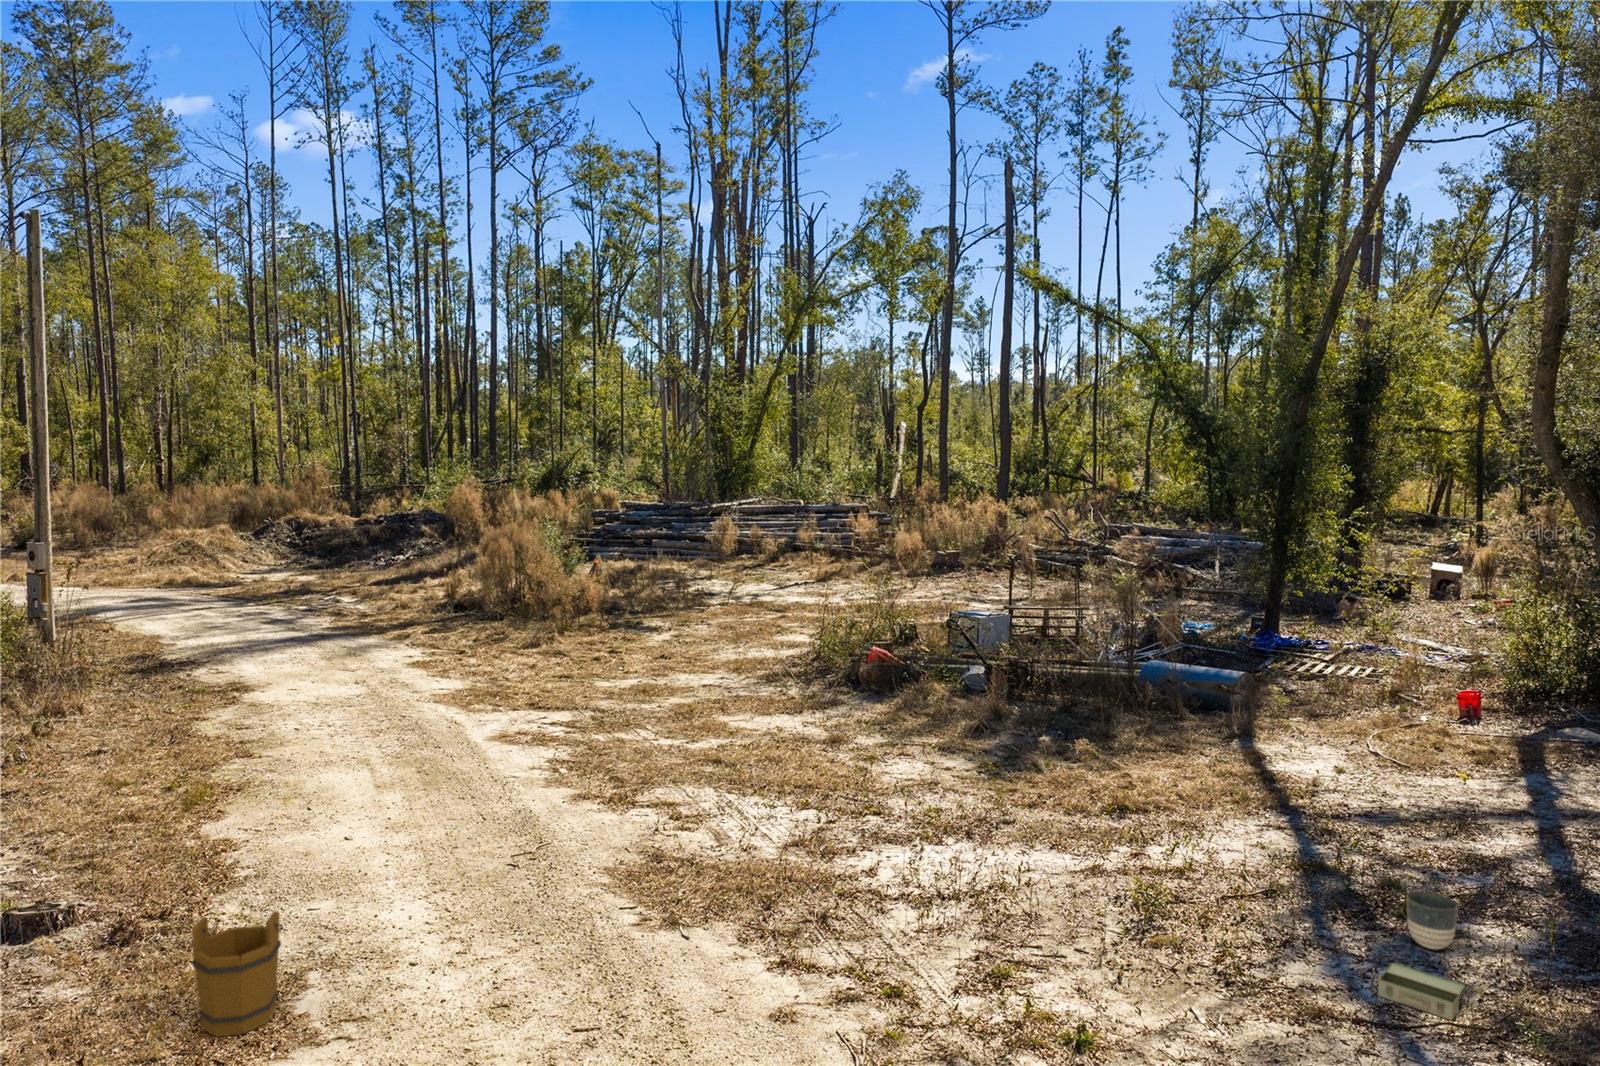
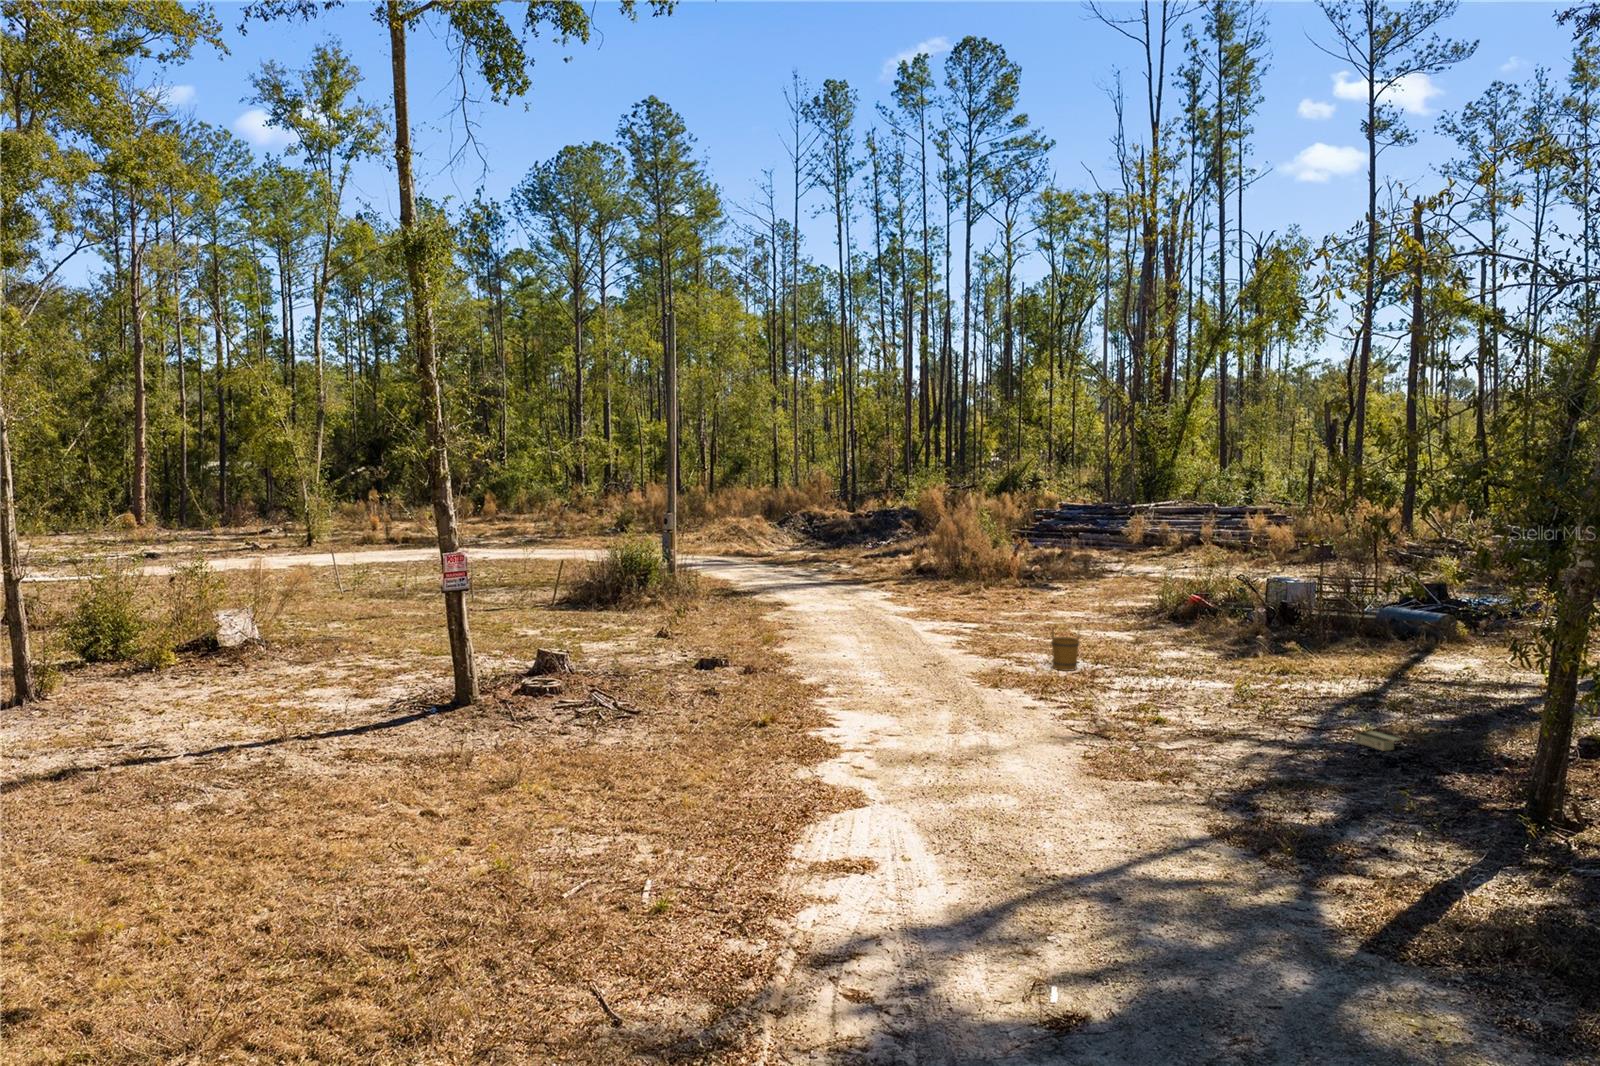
planter: present [1407,891,1458,950] -> none [1409,707,1438,738]
bucket: present [192,911,283,1036] -> present [1052,630,1080,671]

